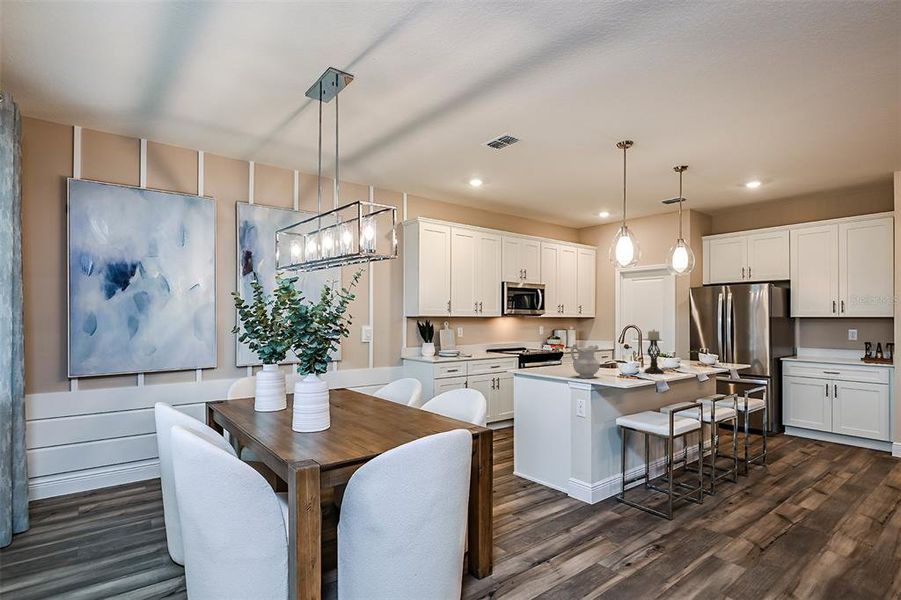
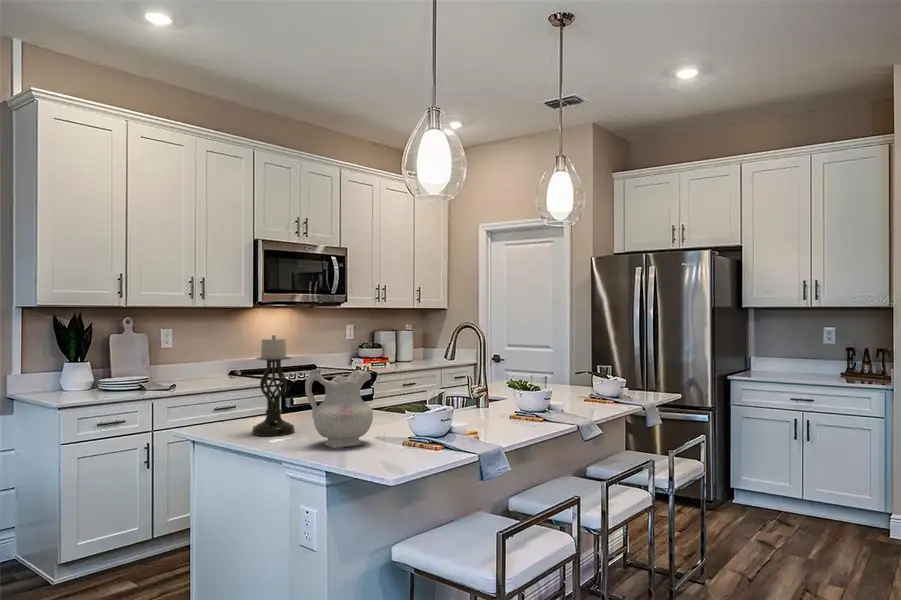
candle holder: present [644,330,664,374] -> present [252,335,295,436]

